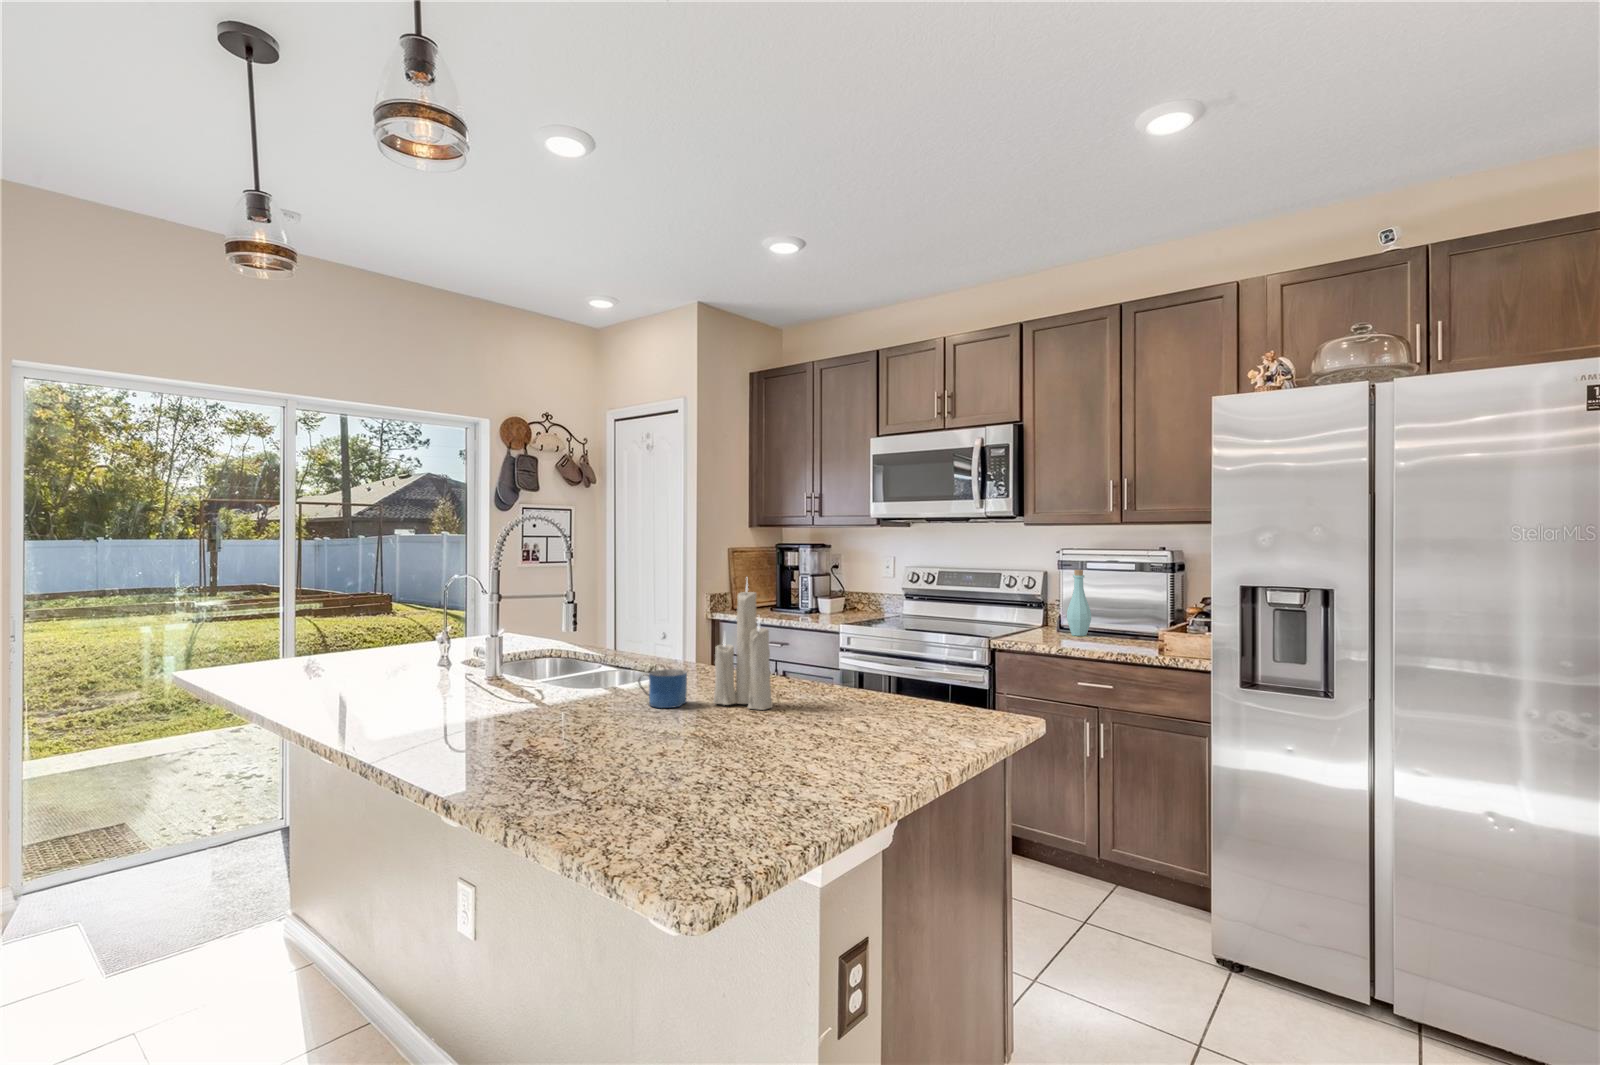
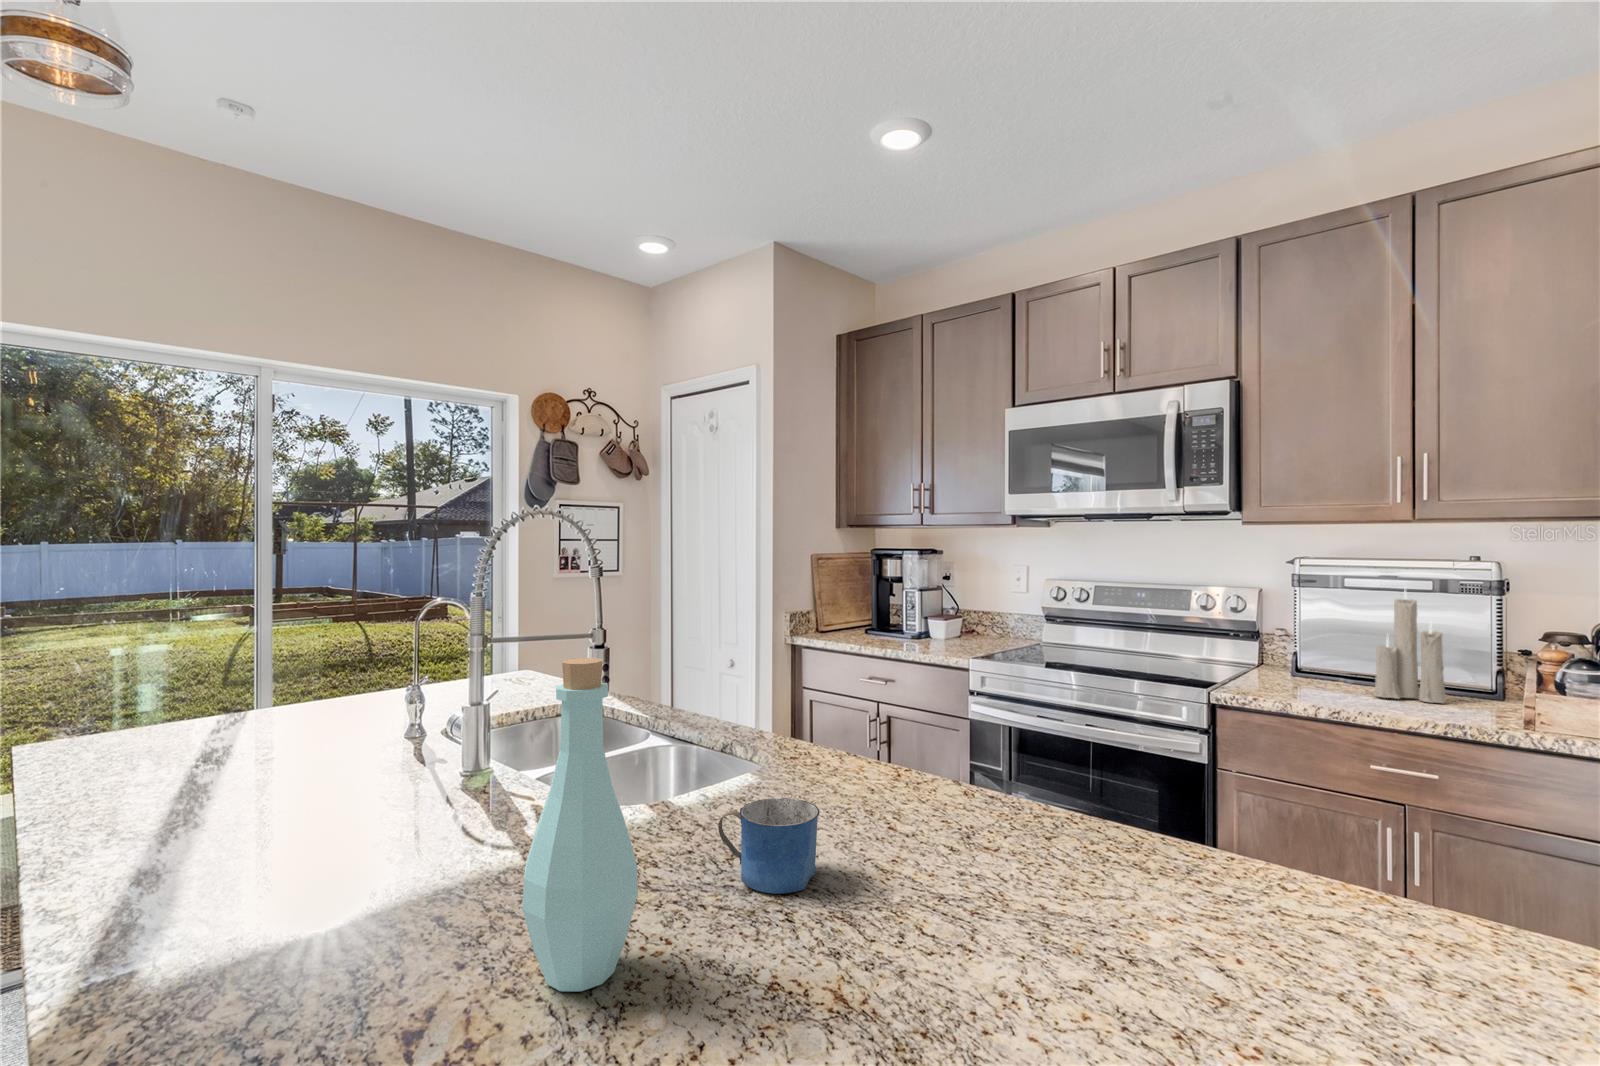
bottle: present [1067,570,1091,636] -> present [523,658,638,991]
candle: present [713,583,773,710] -> present [1374,591,1446,703]

